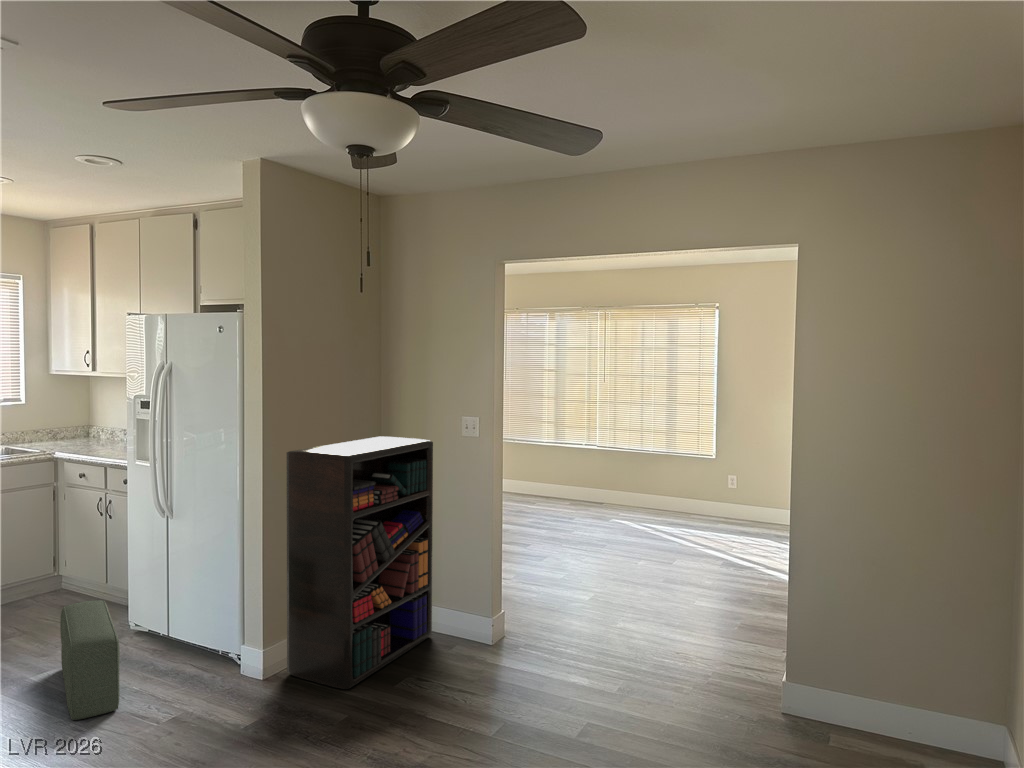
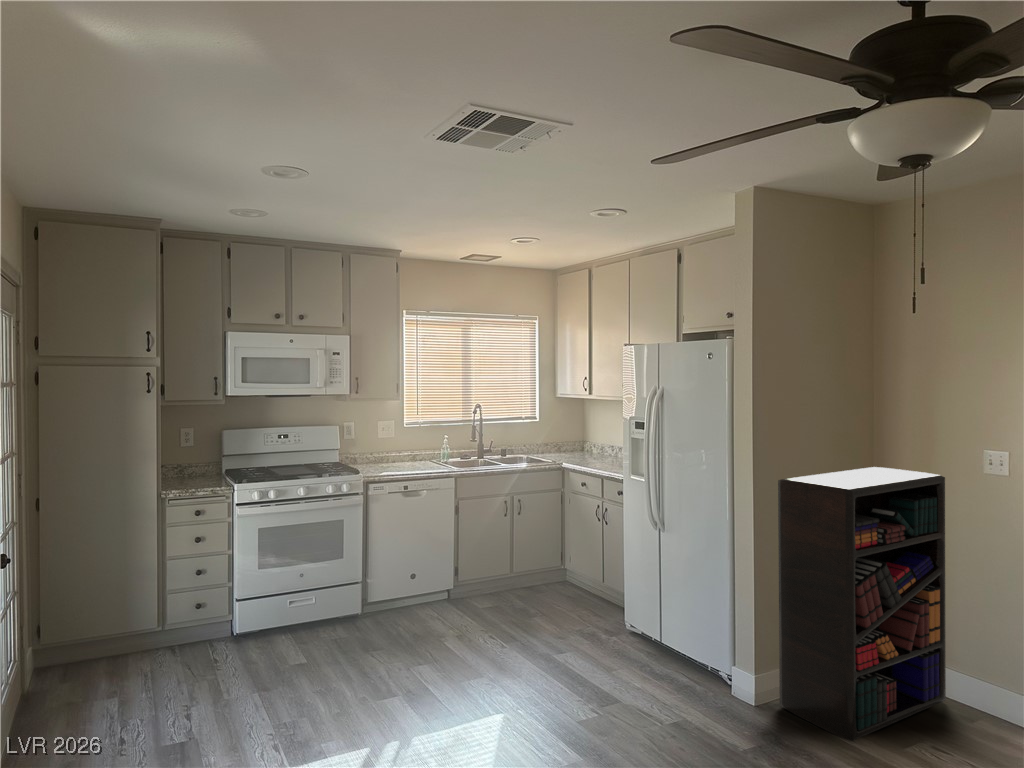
pouf: present [60,600,120,720] -> none [578,598,628,704]

